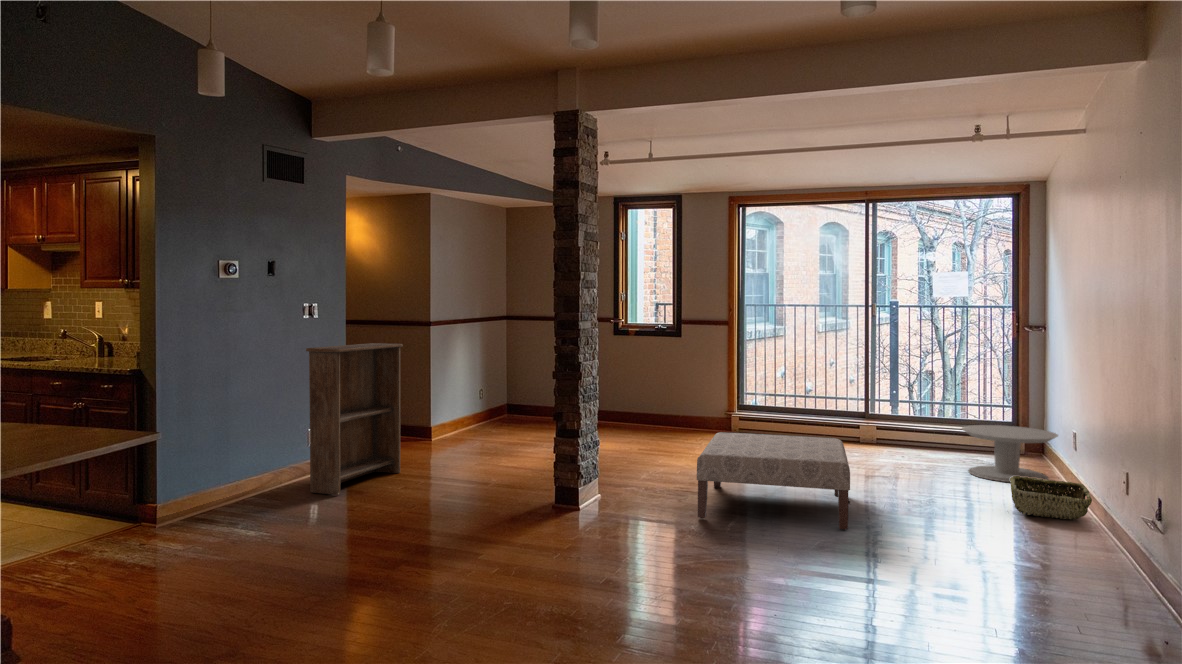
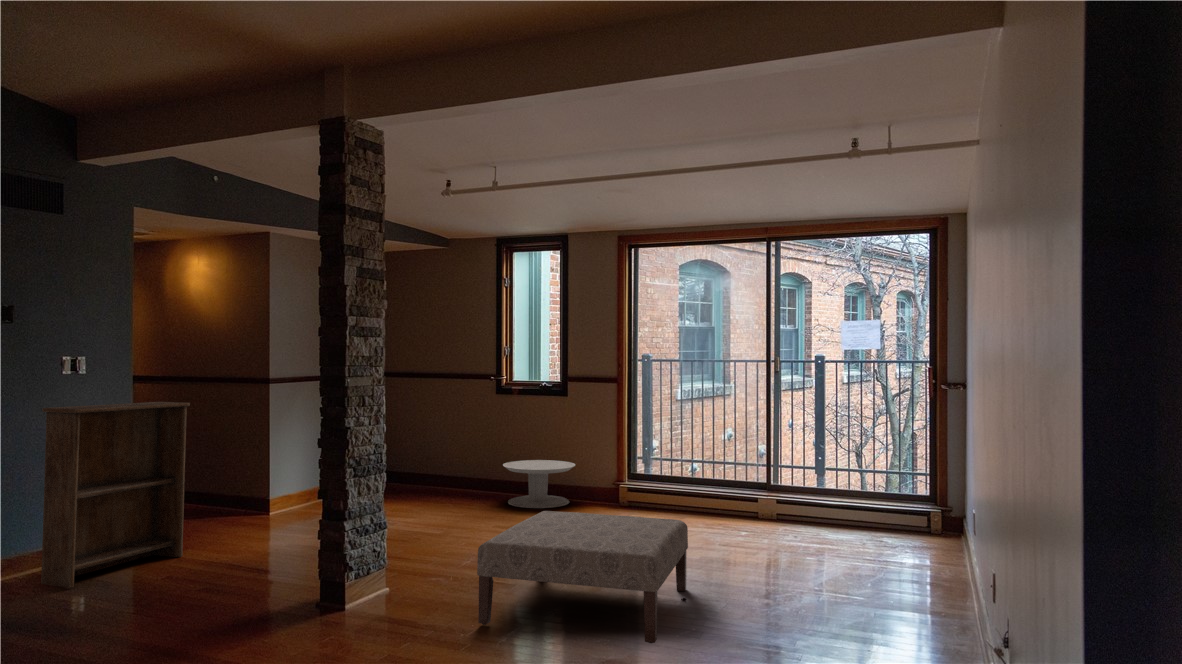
side table: present [962,425,1058,482] -> present [503,460,575,508]
woven basket: present [1010,476,1092,520] -> none [879,569,974,628]

